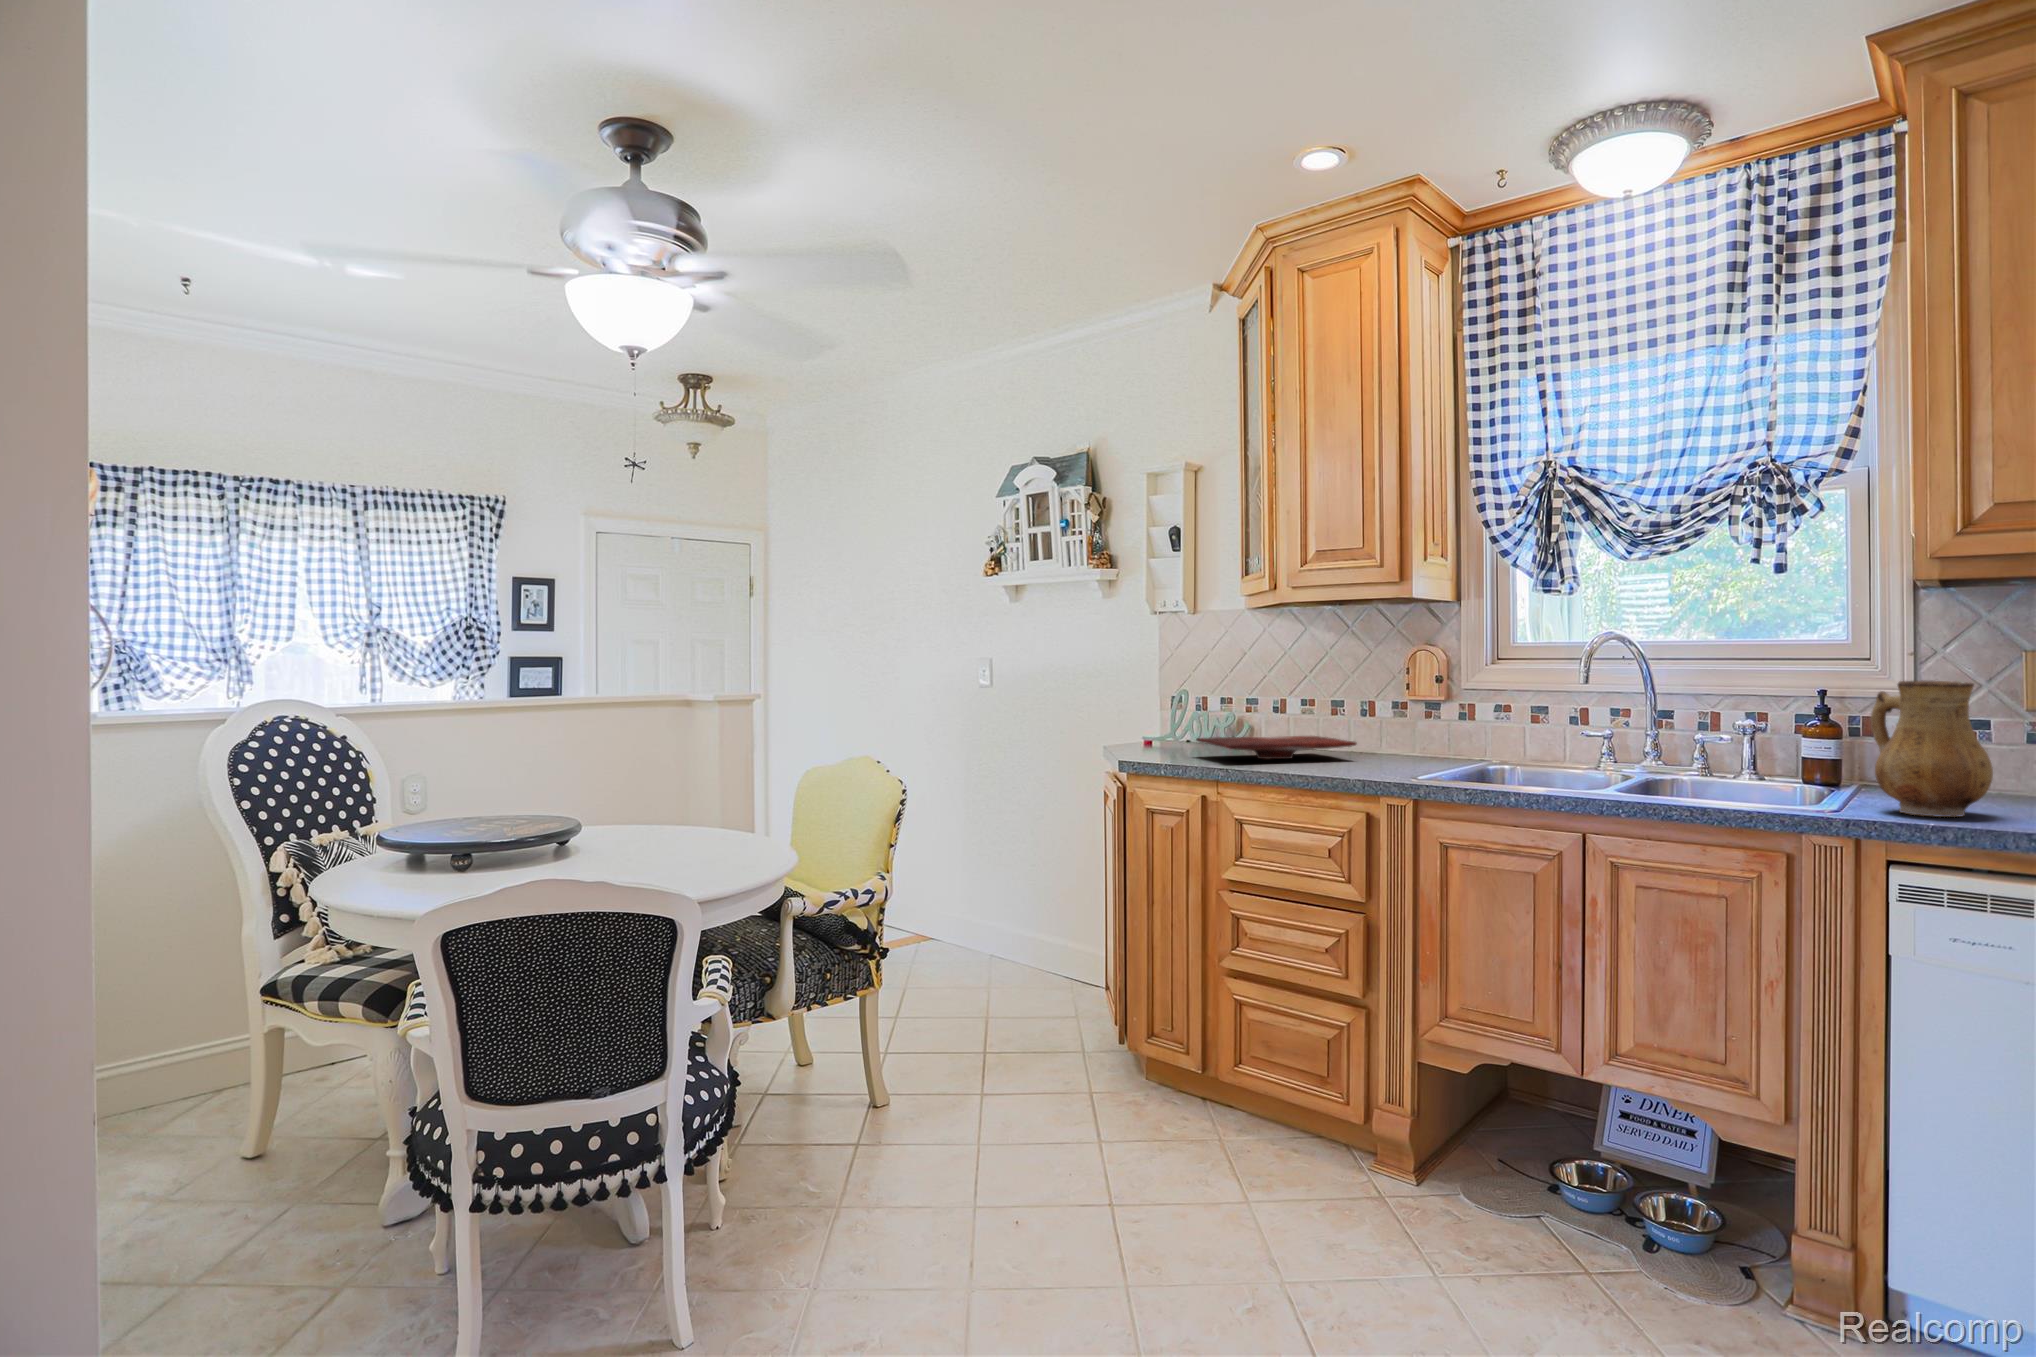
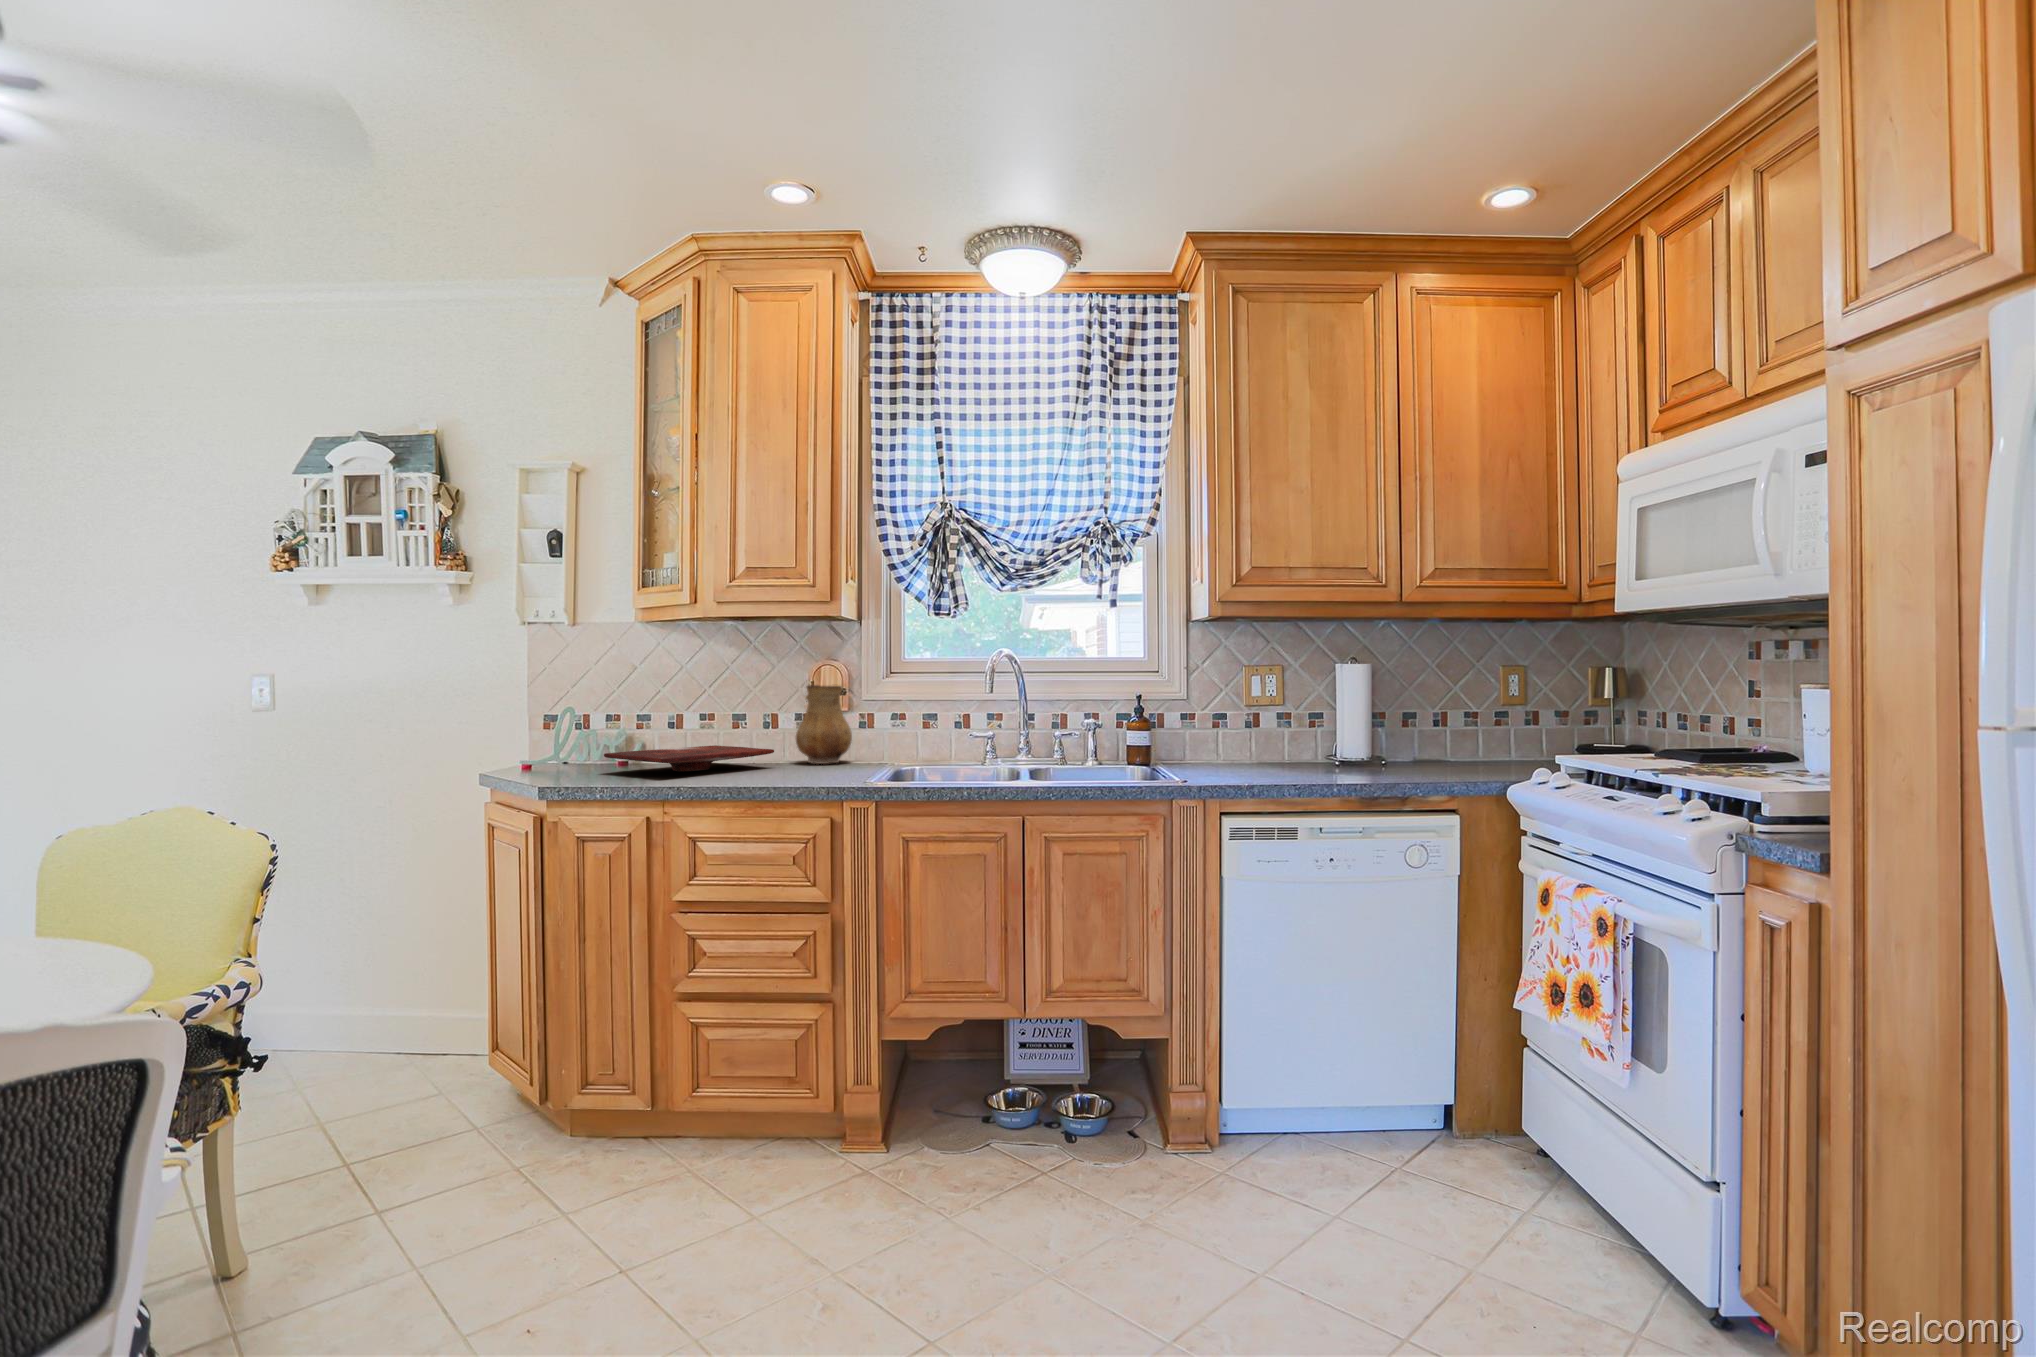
ceramic pitcher: present [1871,680,1993,817] -> present [796,684,852,764]

